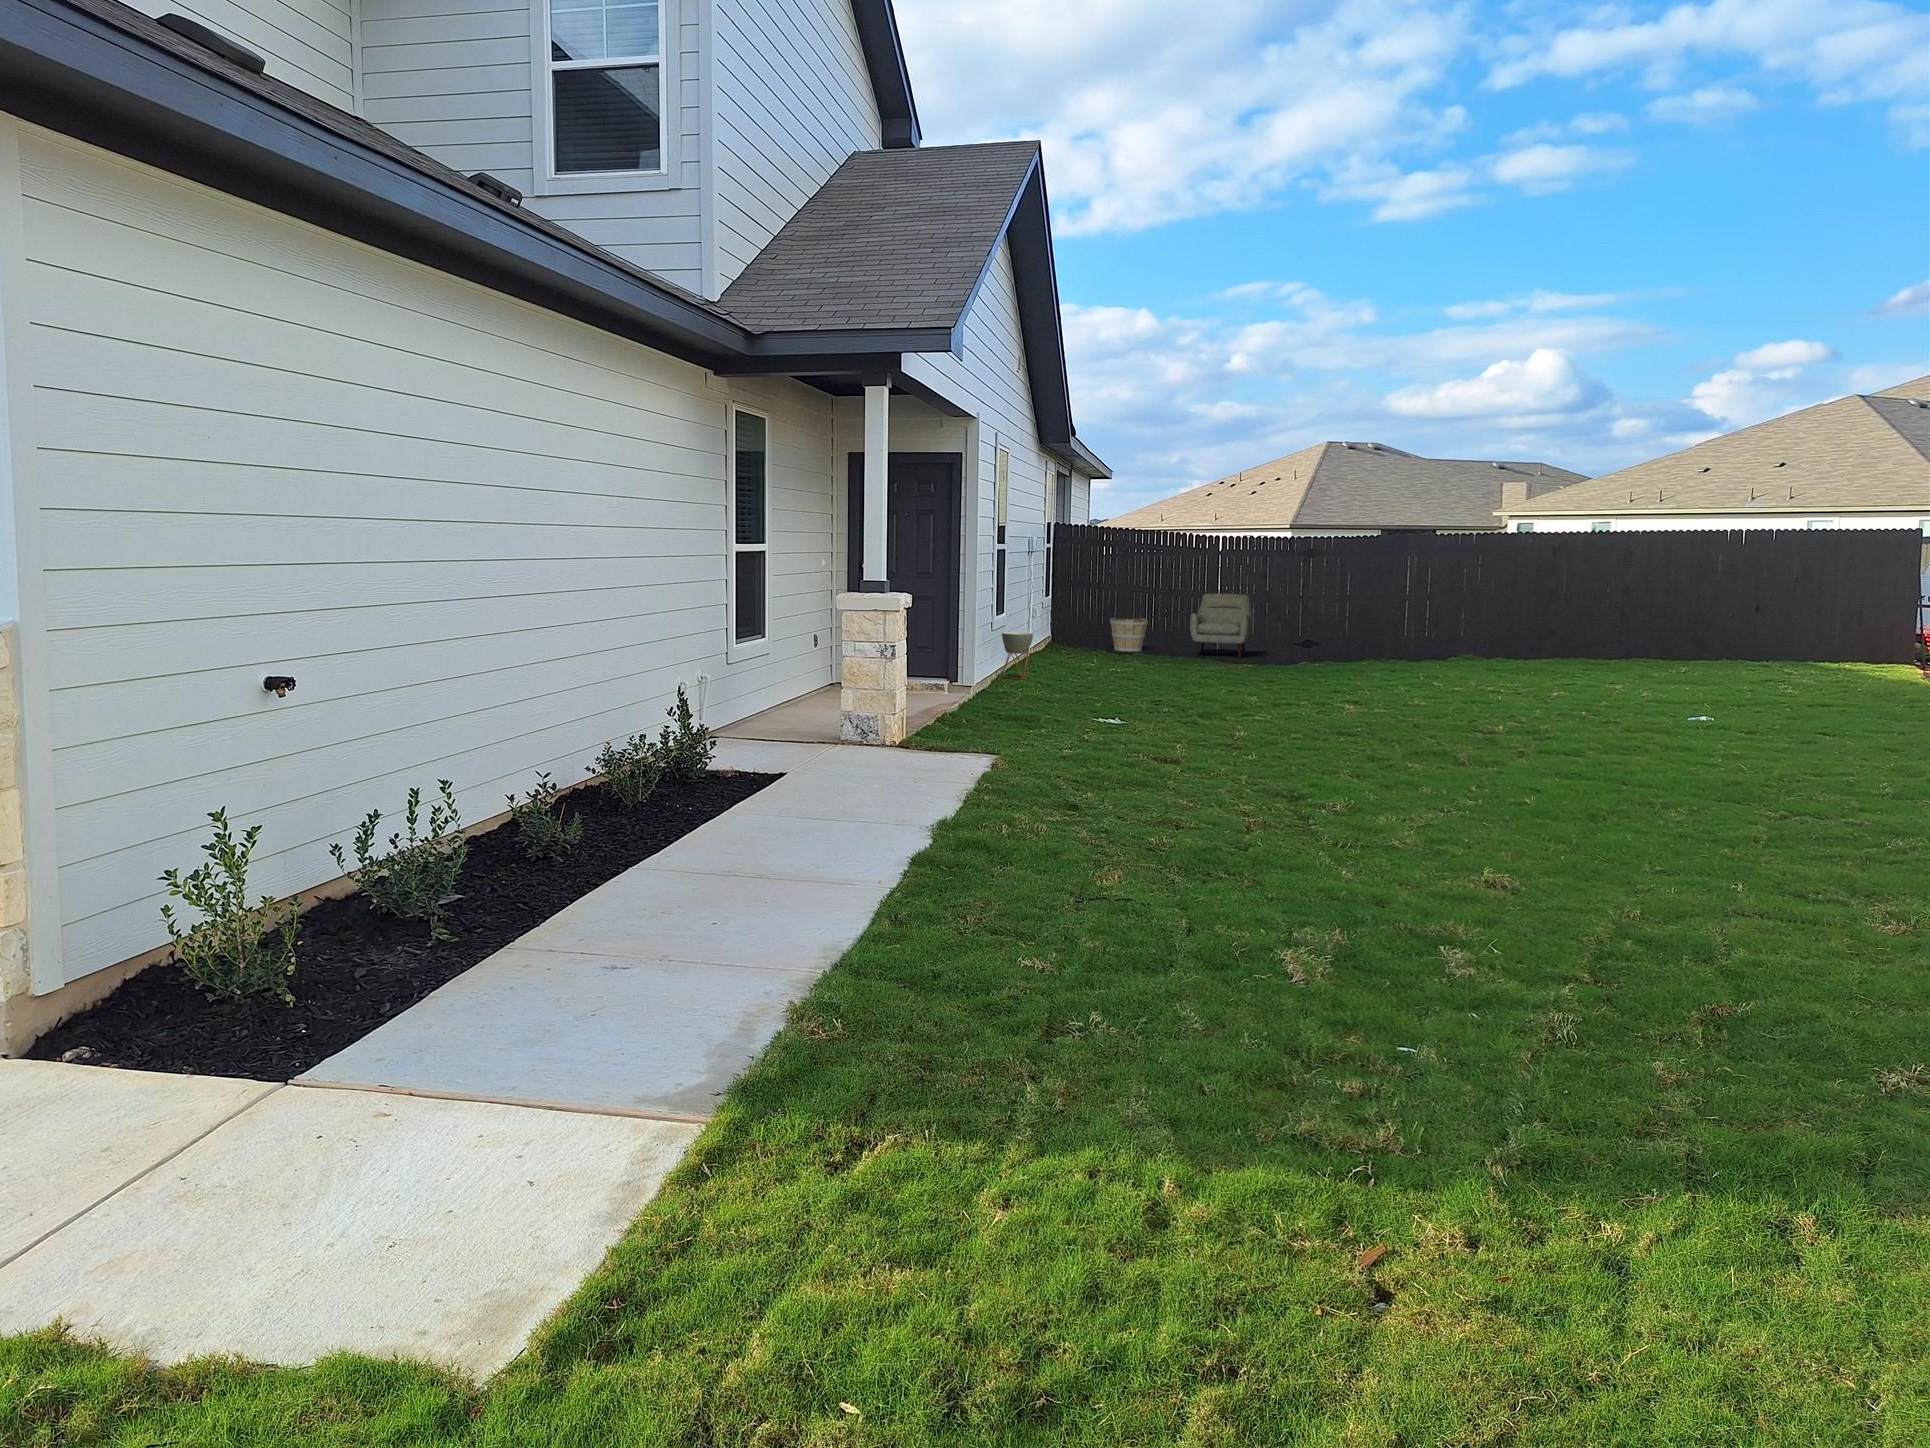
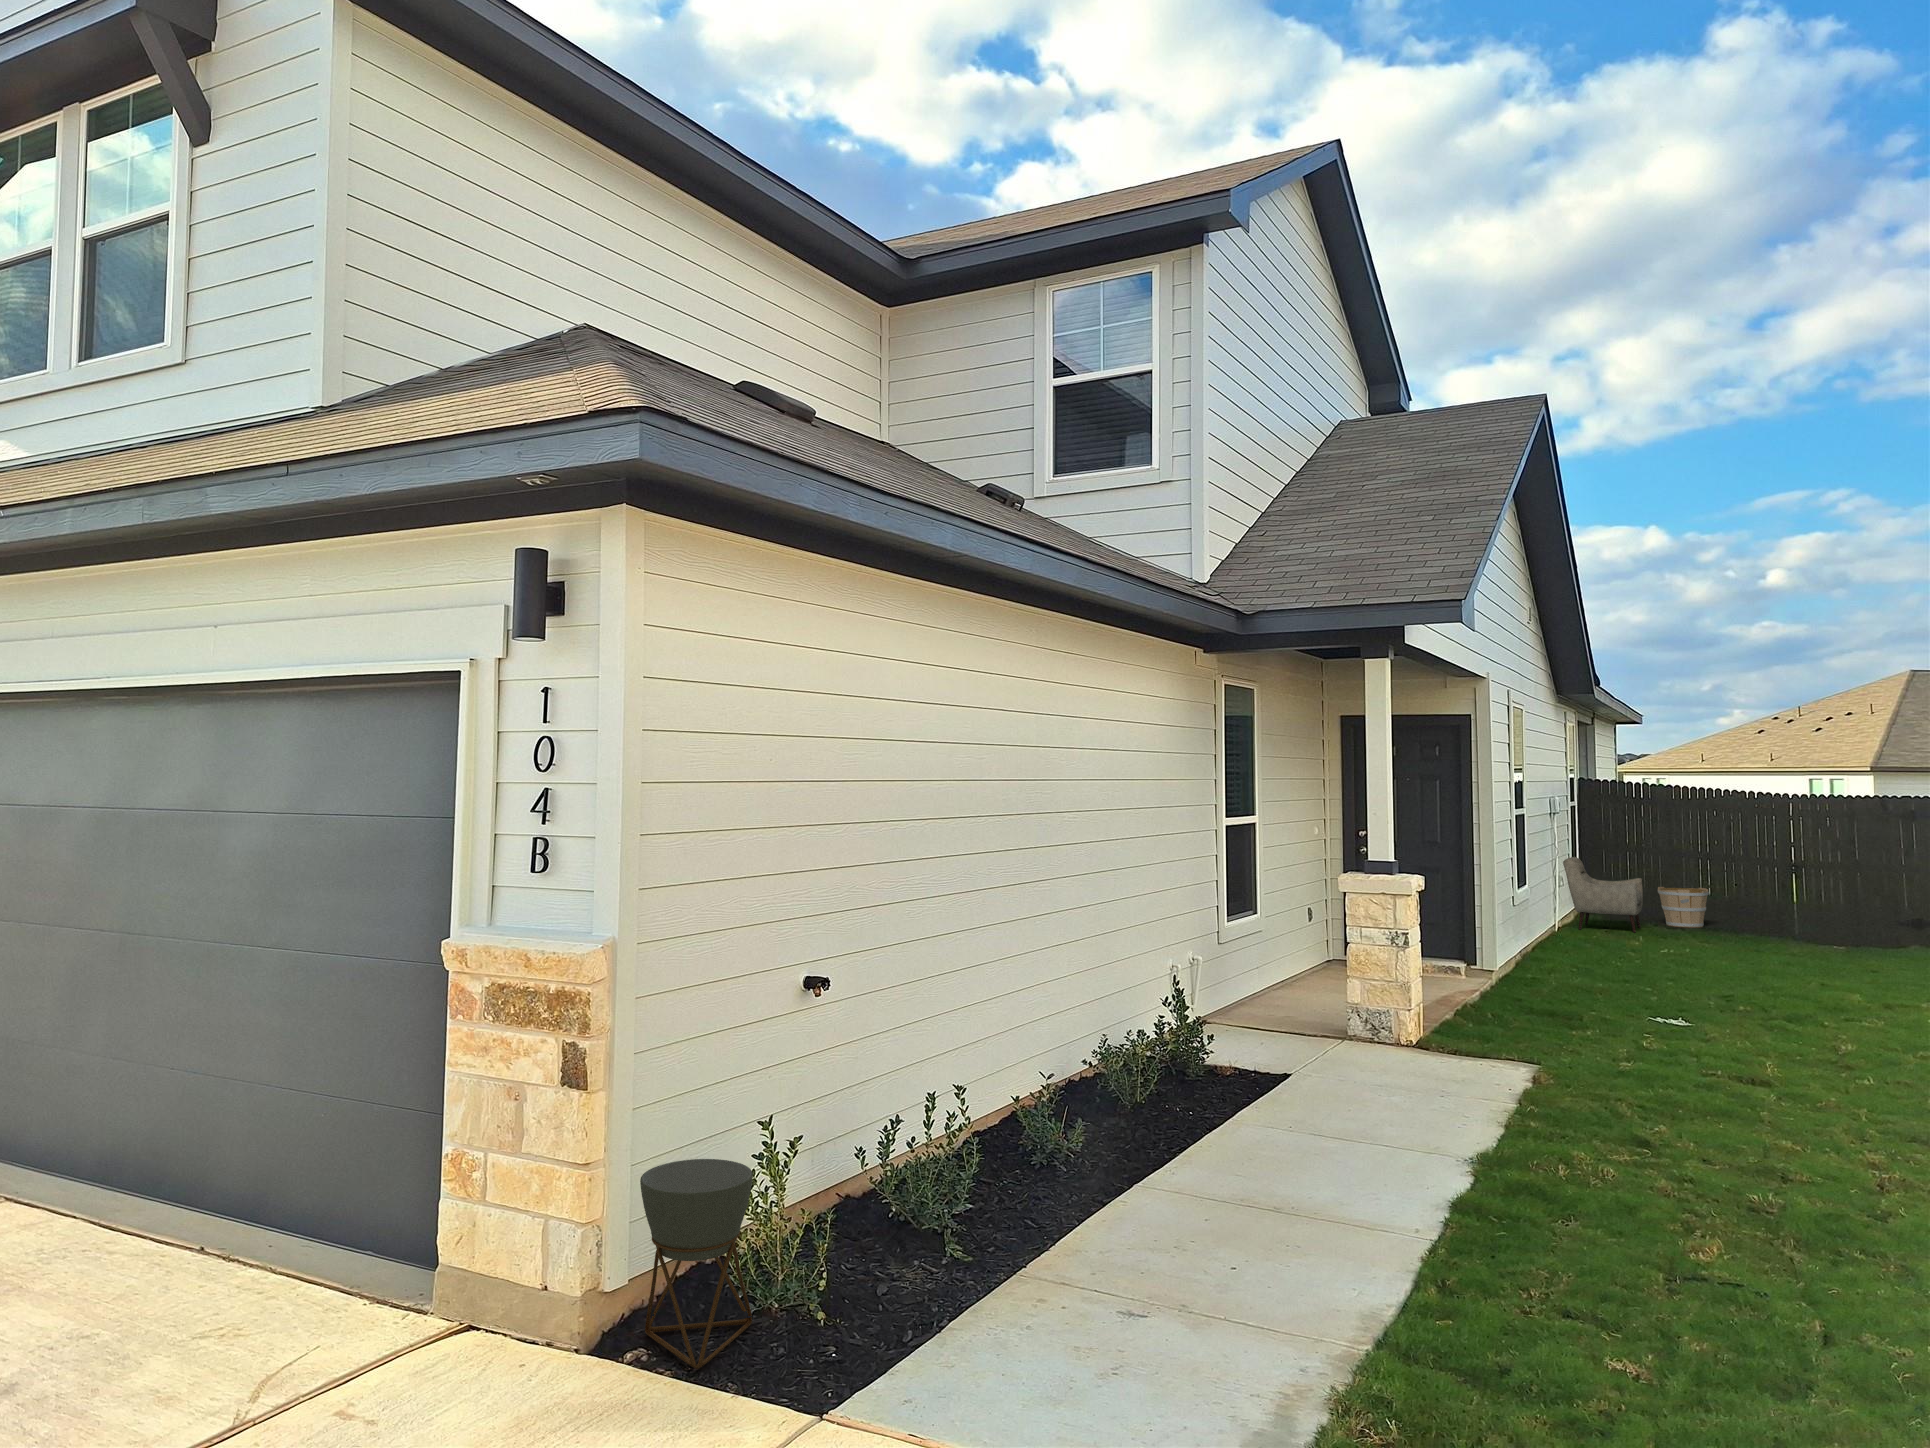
chair: present [1190,594,1252,658] -> present [1563,857,1643,933]
planter: present [1002,632,1033,680] -> present [640,1159,753,1369]

